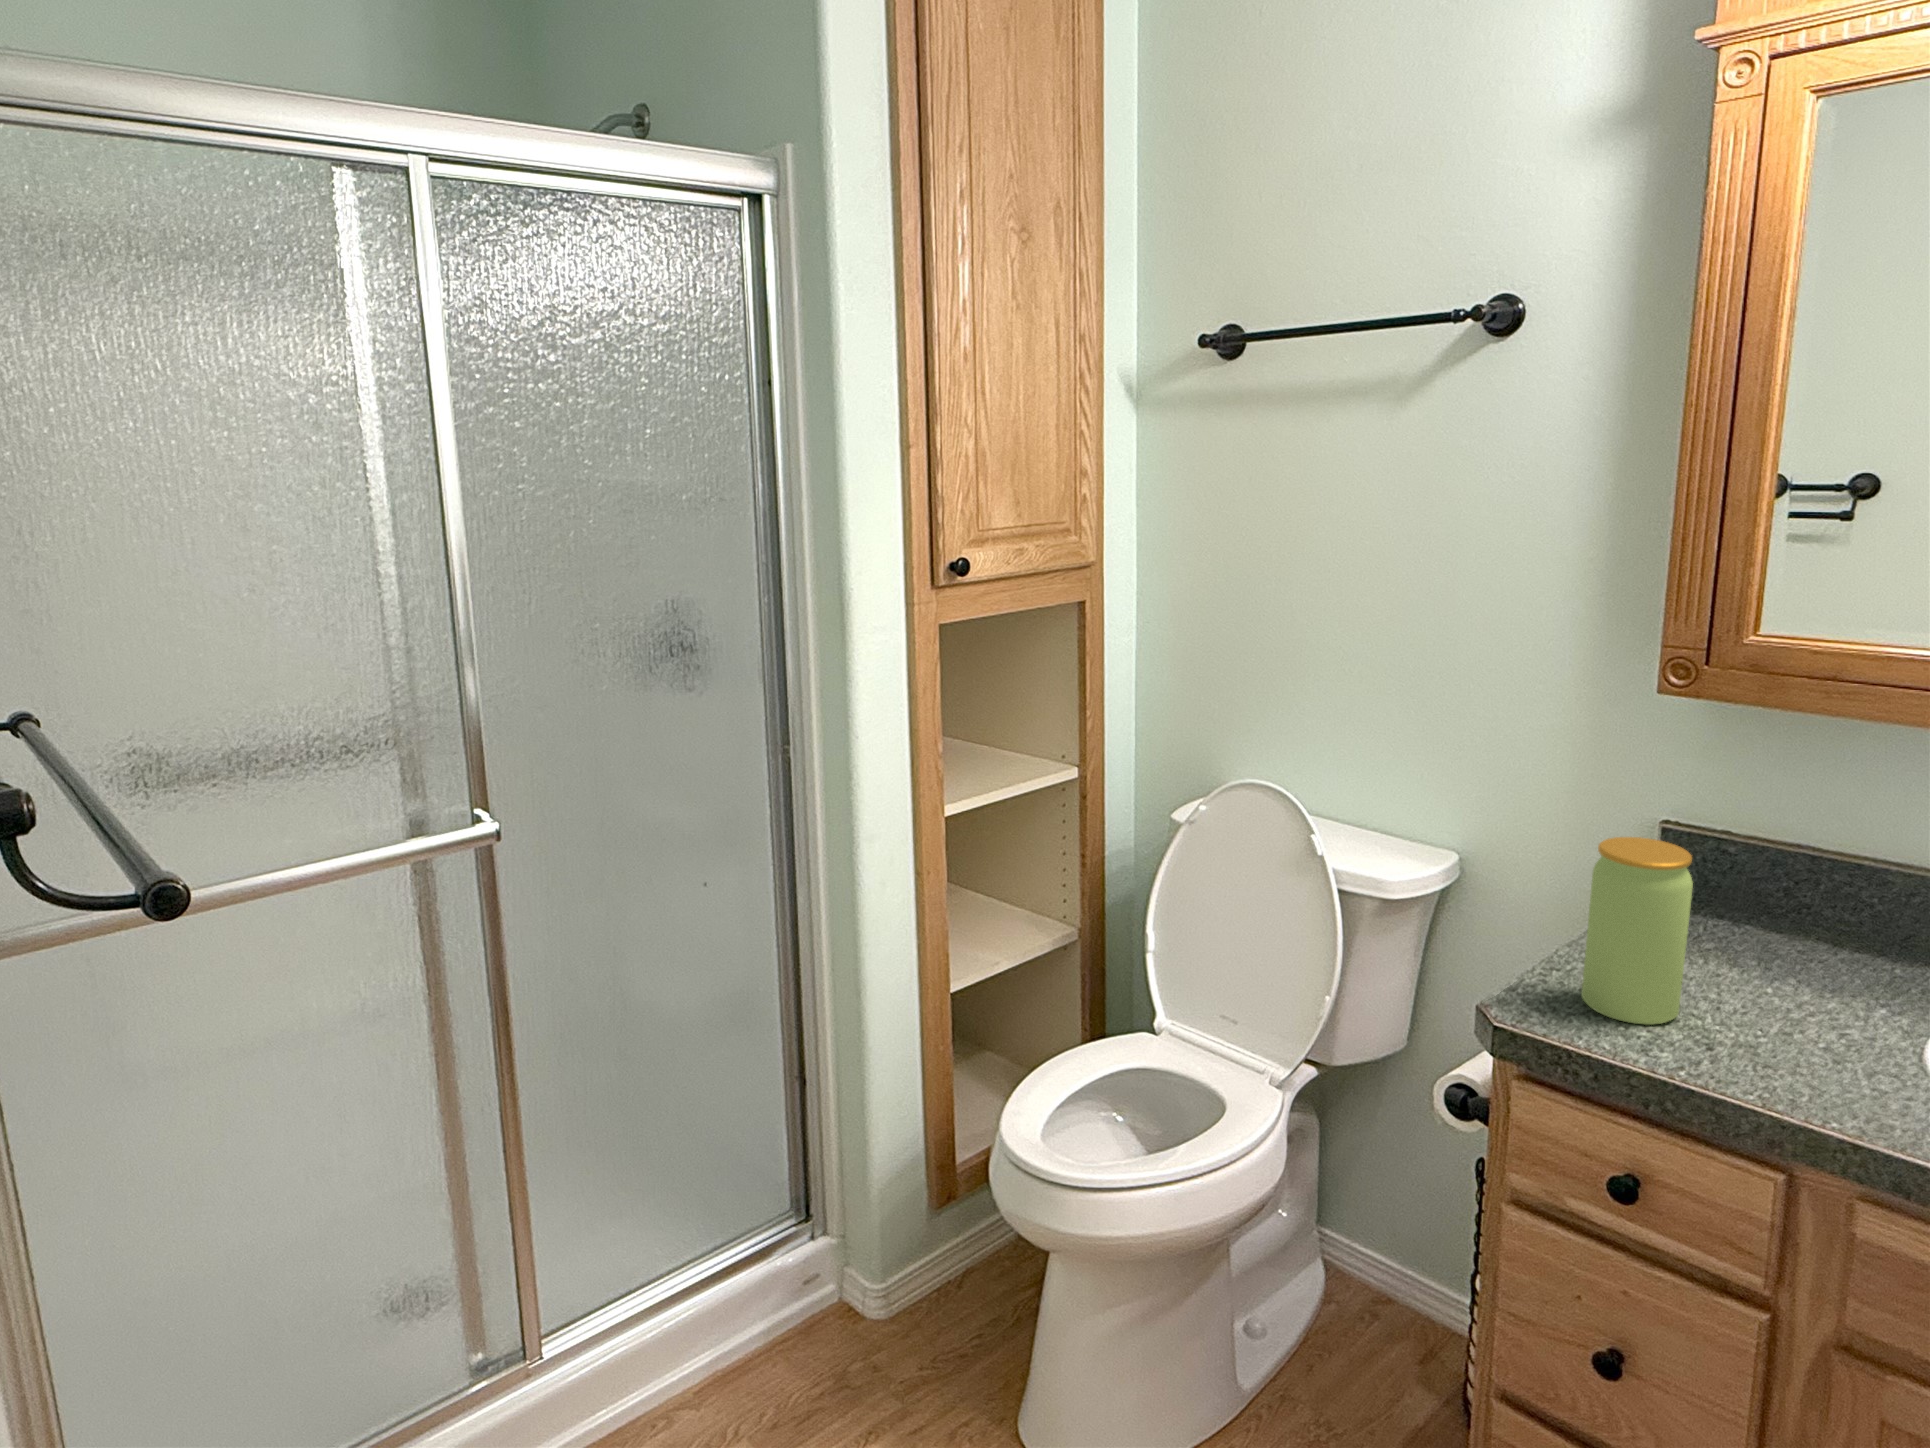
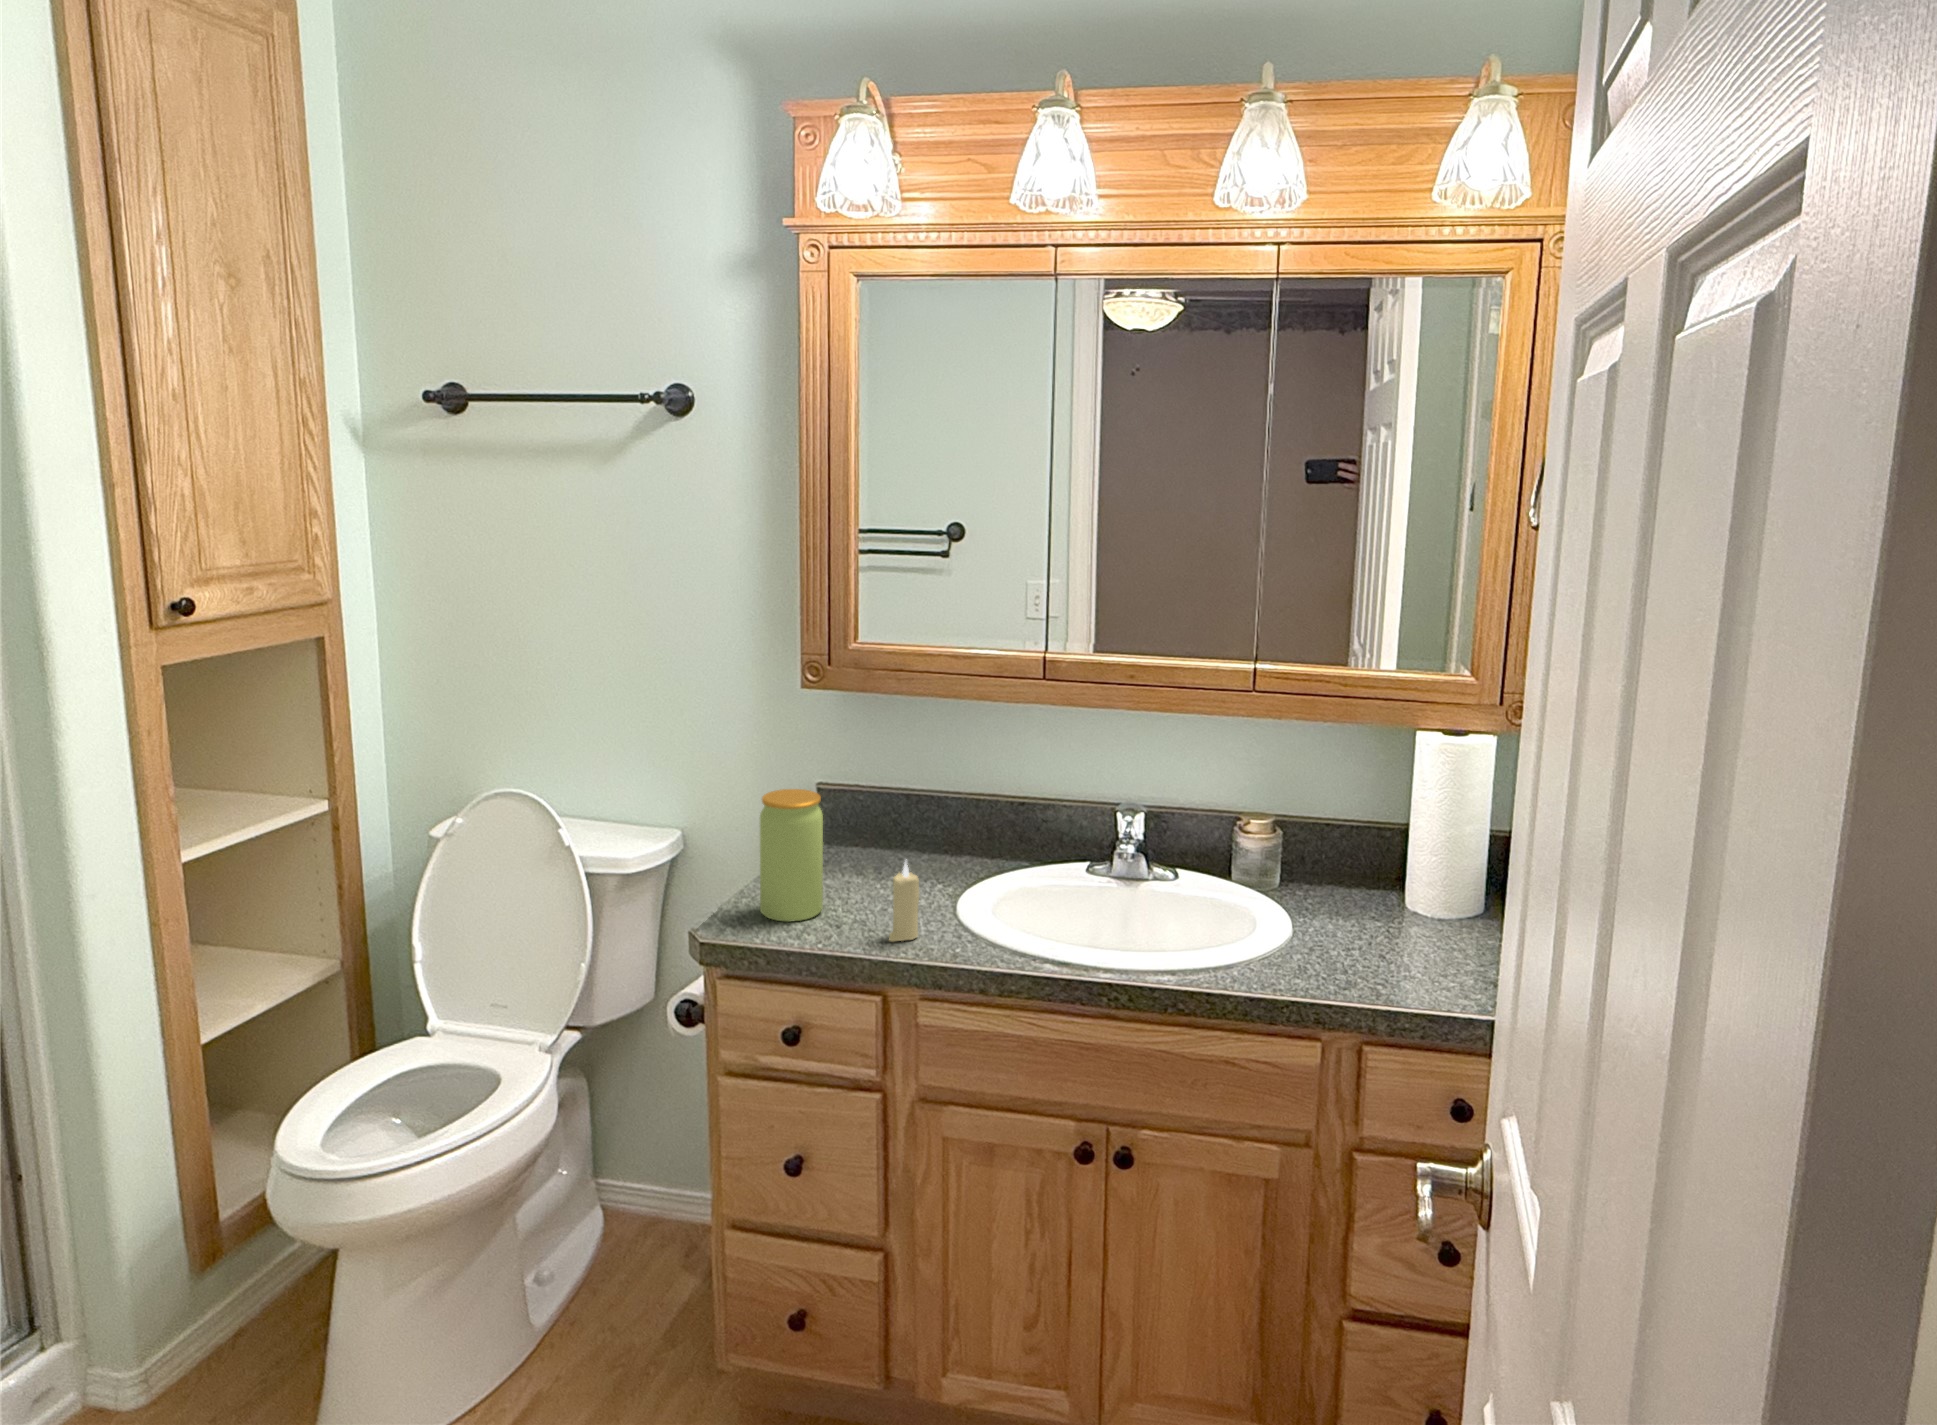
candle: none [1800,976,1865,1098] -> present [889,861,920,941]

